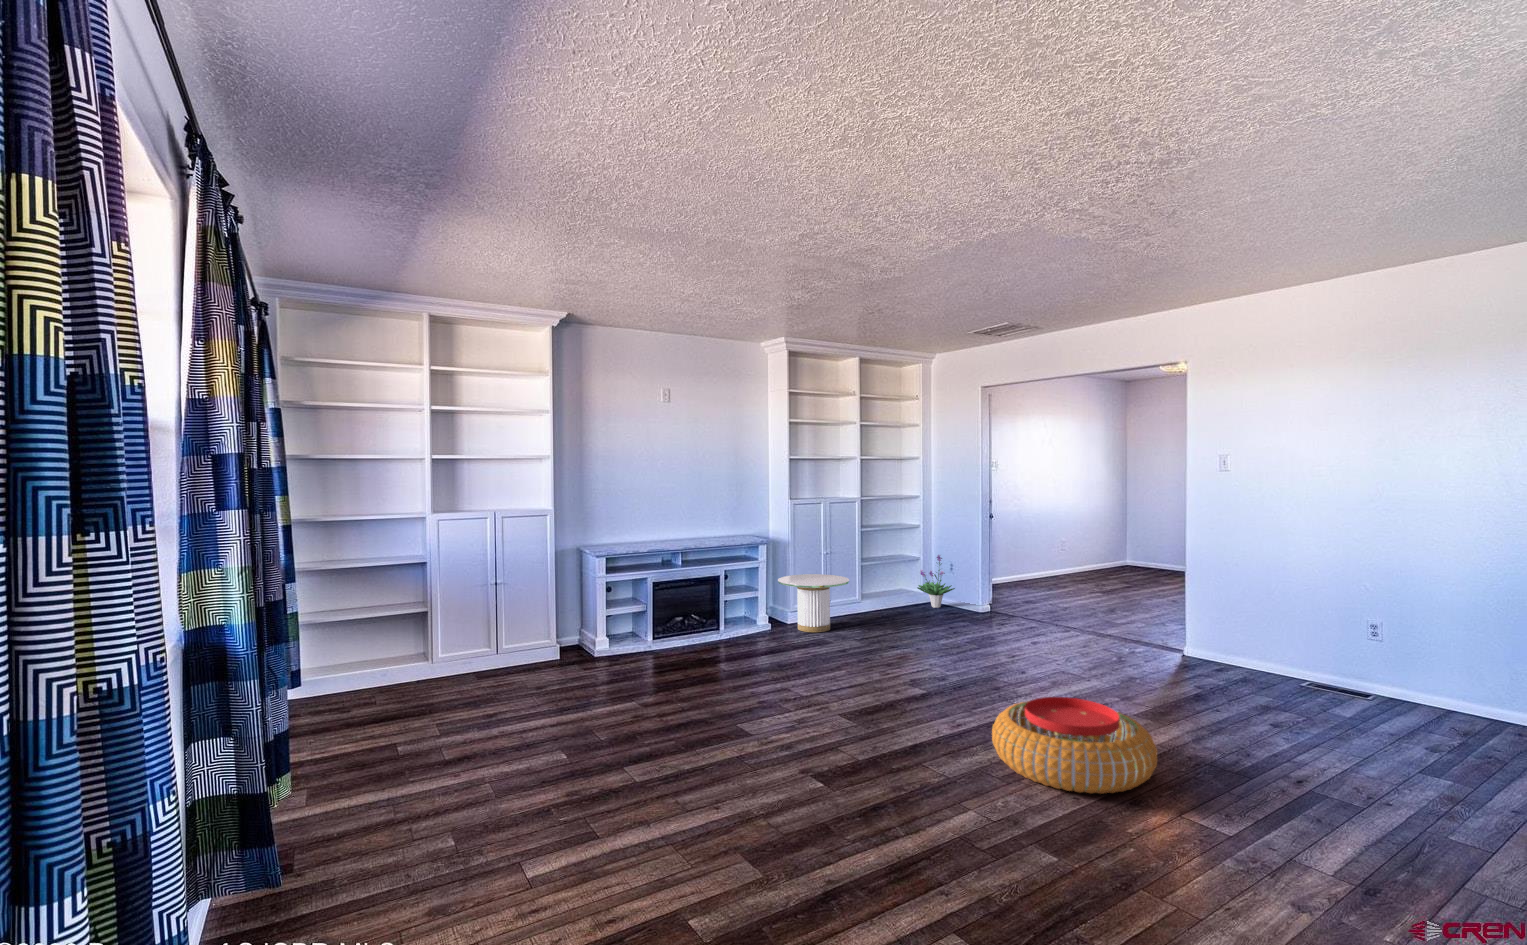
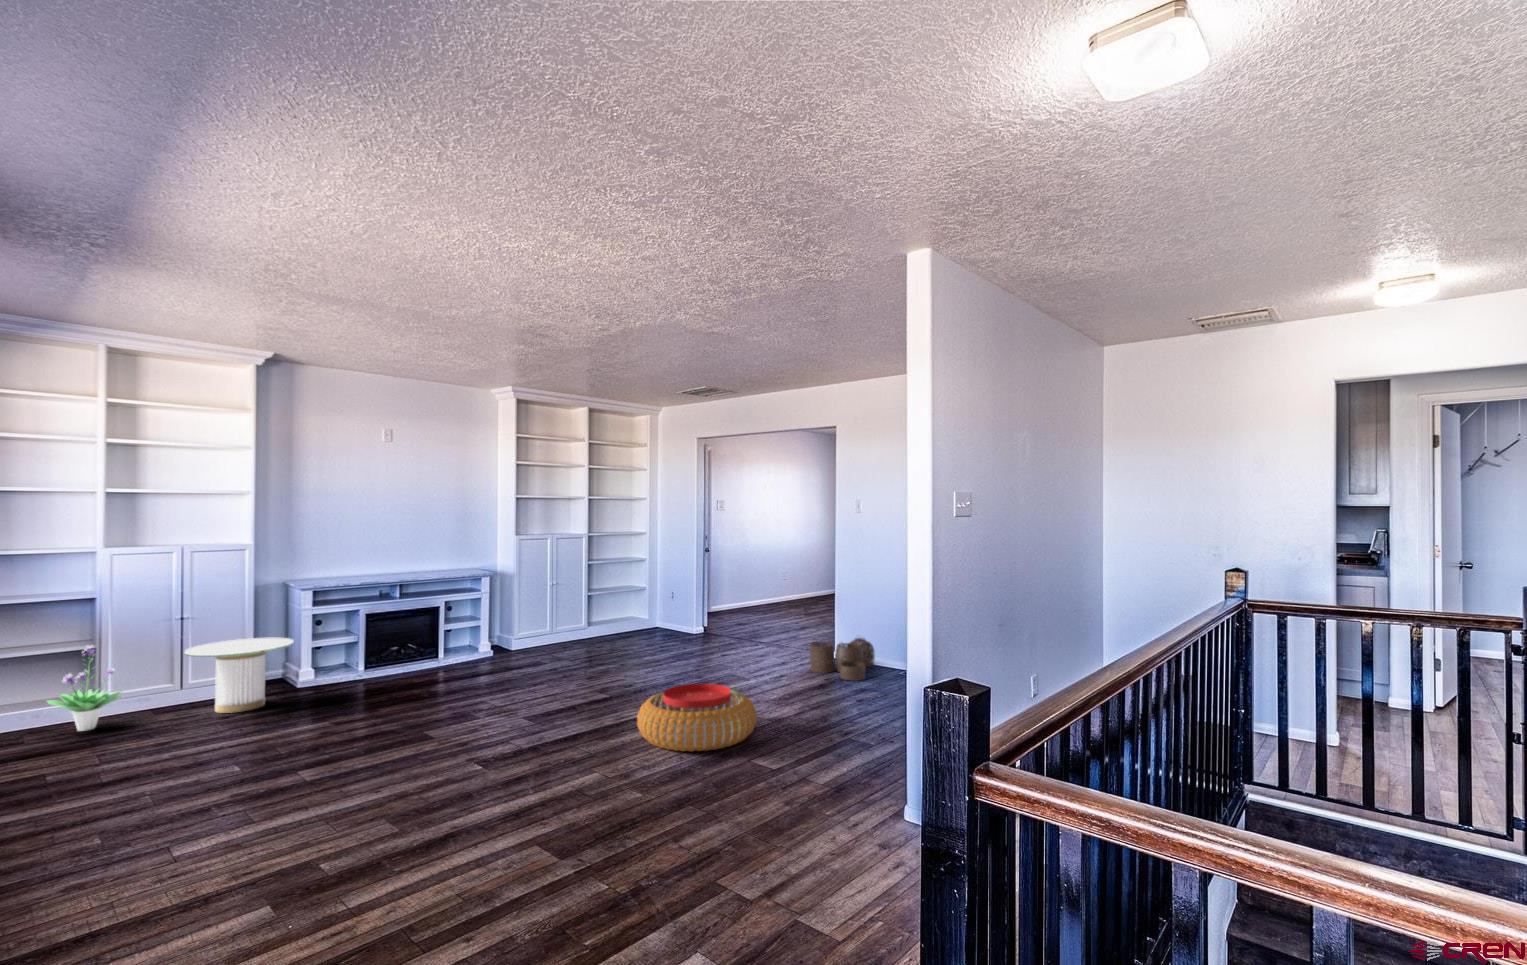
potted plant: present [917,555,955,608] -> present [47,646,122,731]
side table: present [778,574,849,632] -> present [185,638,294,713]
woven basket: none [1161,634,1251,696] -> present [810,638,875,681]

